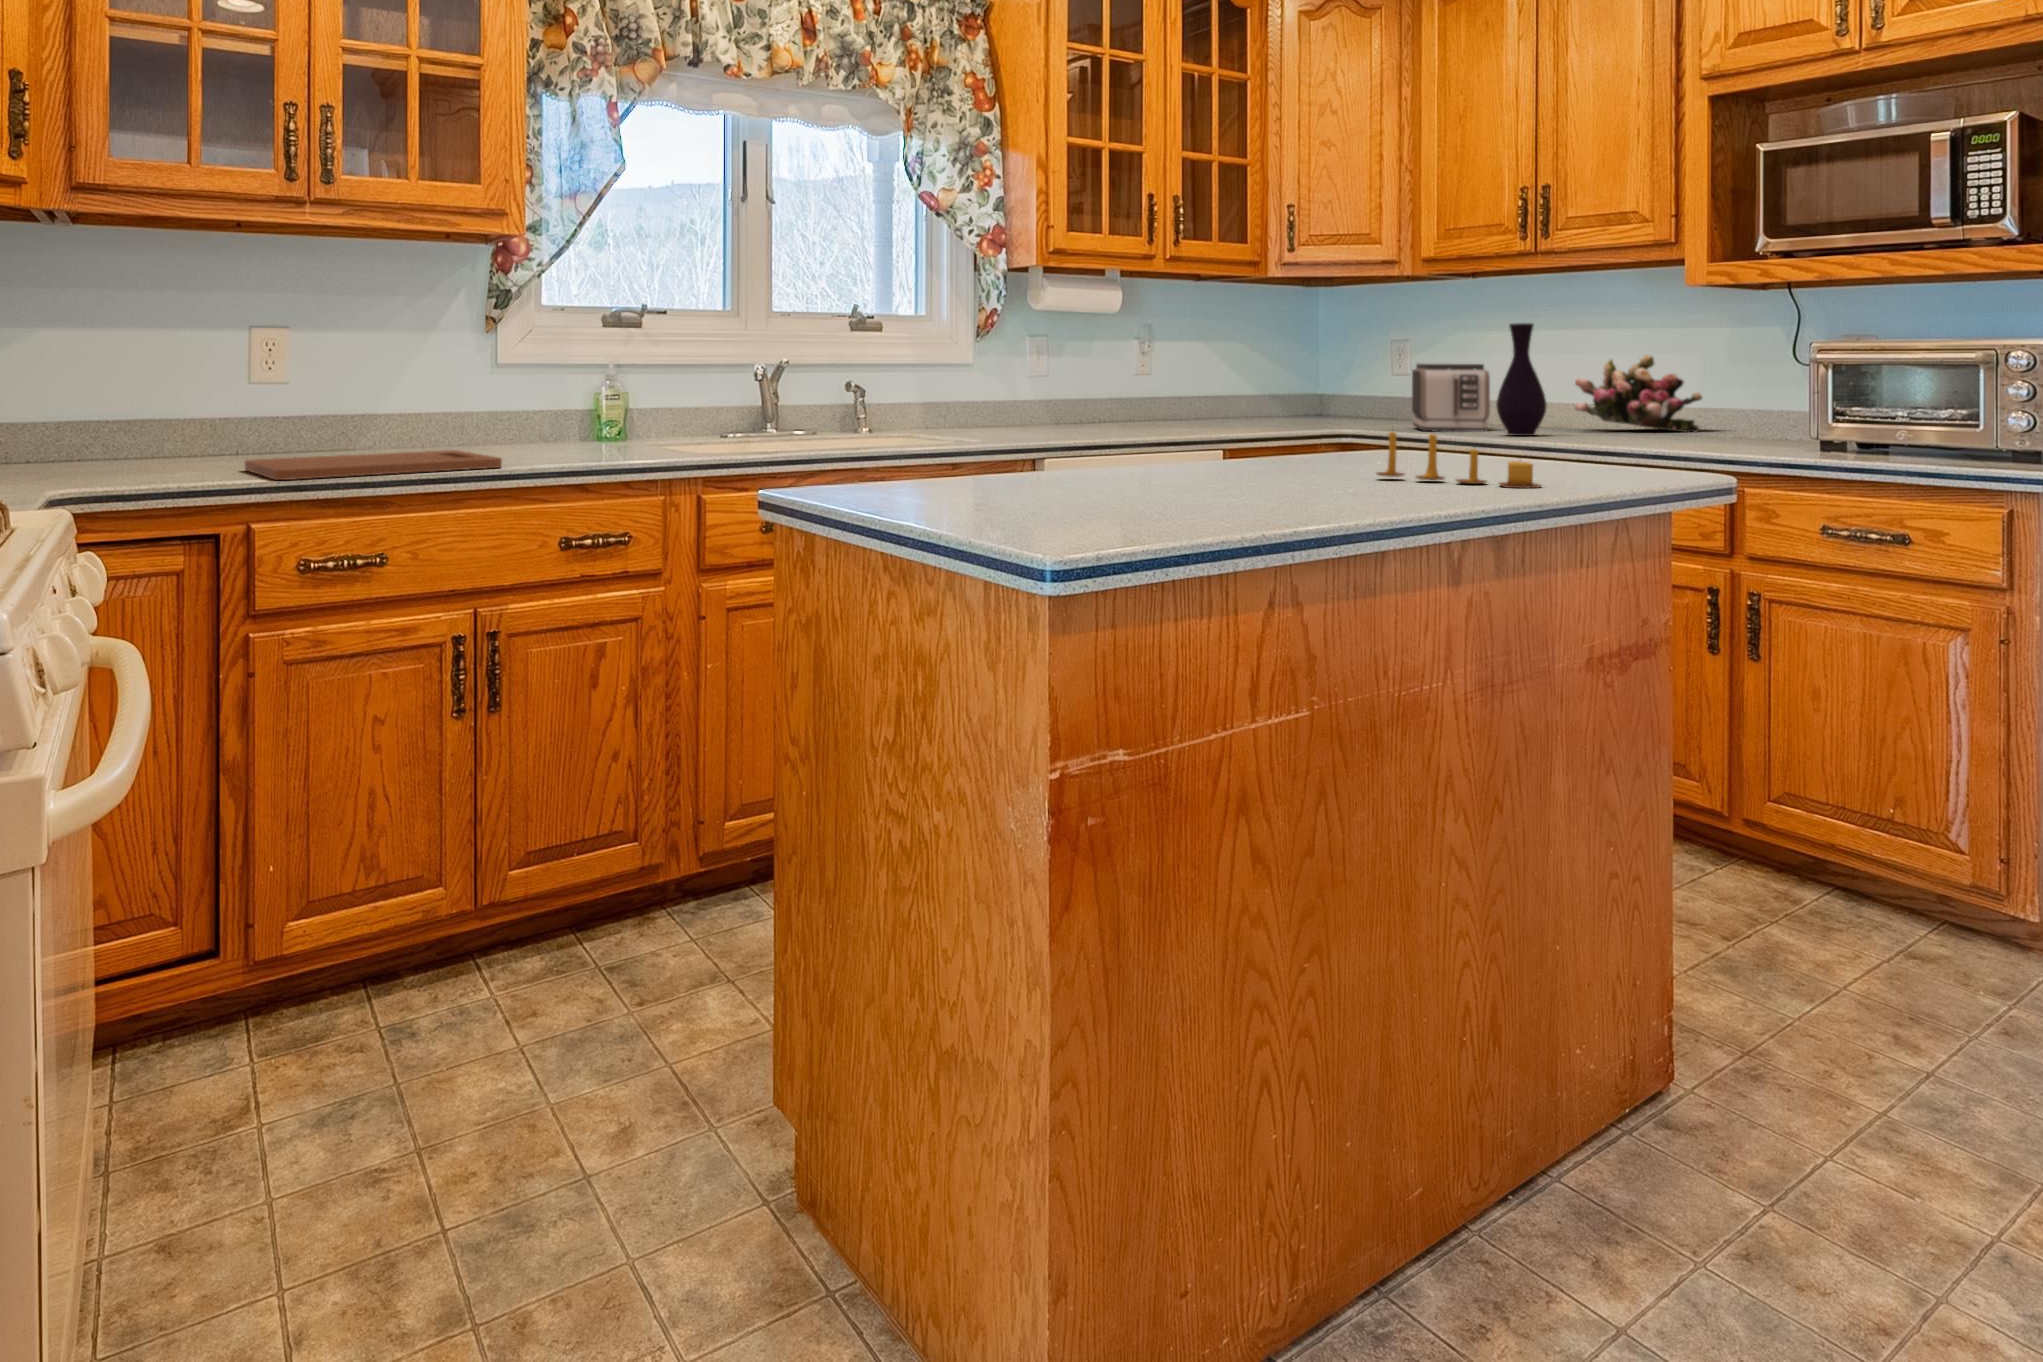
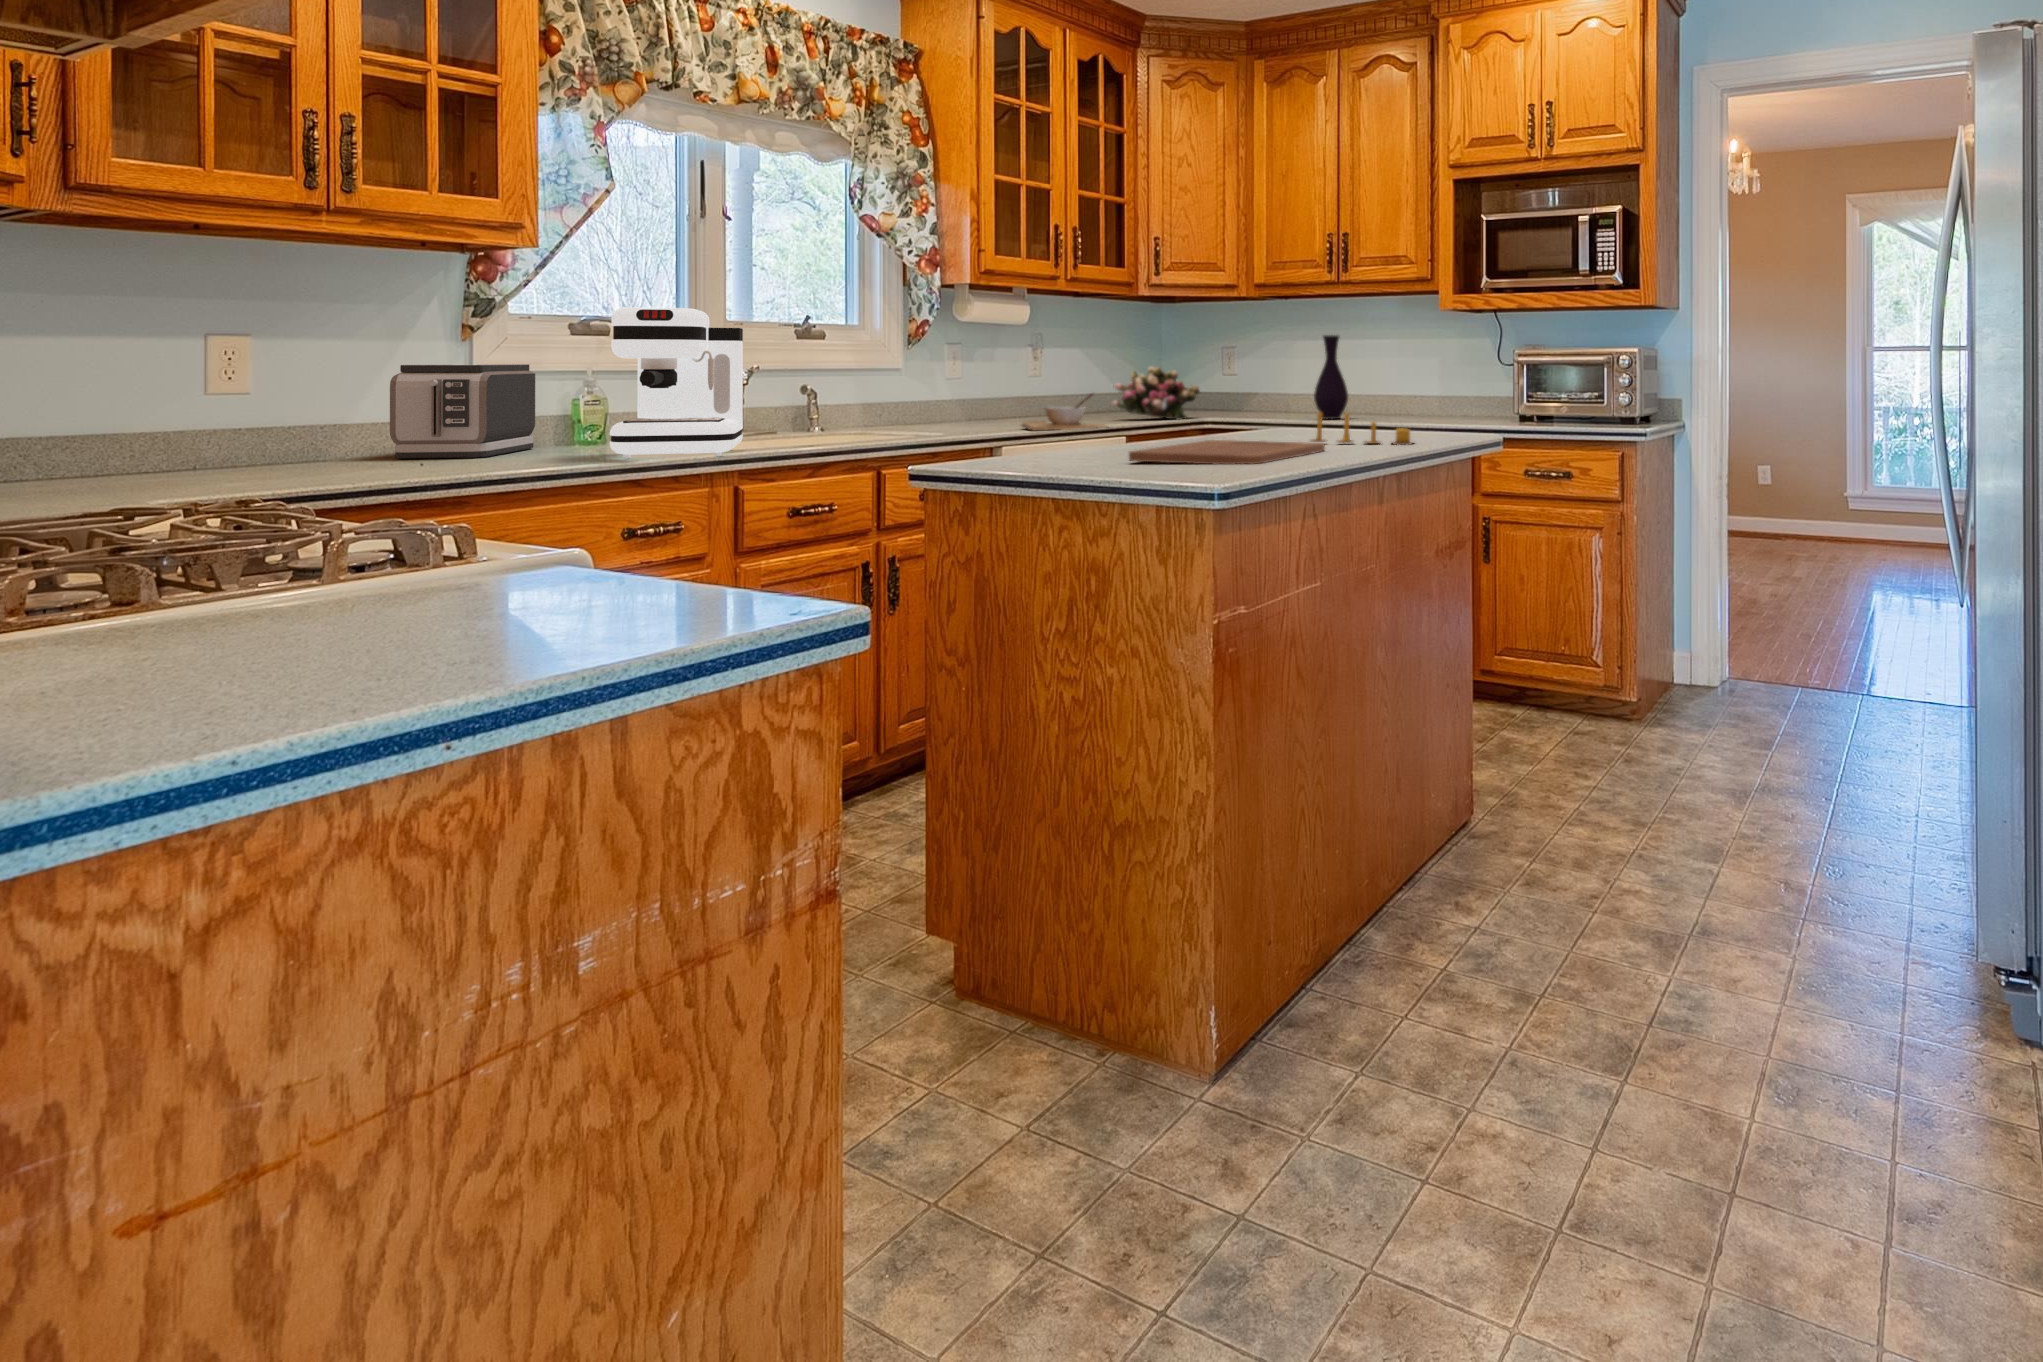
coffee maker: none [562,295,719,462] -> present [610,307,743,458]
flower arrangement: present [1575,355,1702,432] -> present [1114,367,1199,419]
toaster: present [1412,363,1490,432] -> present [390,364,535,458]
bowl: none [1119,395,1218,440] -> present [1021,394,1108,431]
cutting board: present [245,450,502,480] -> present [1129,440,1325,464]

